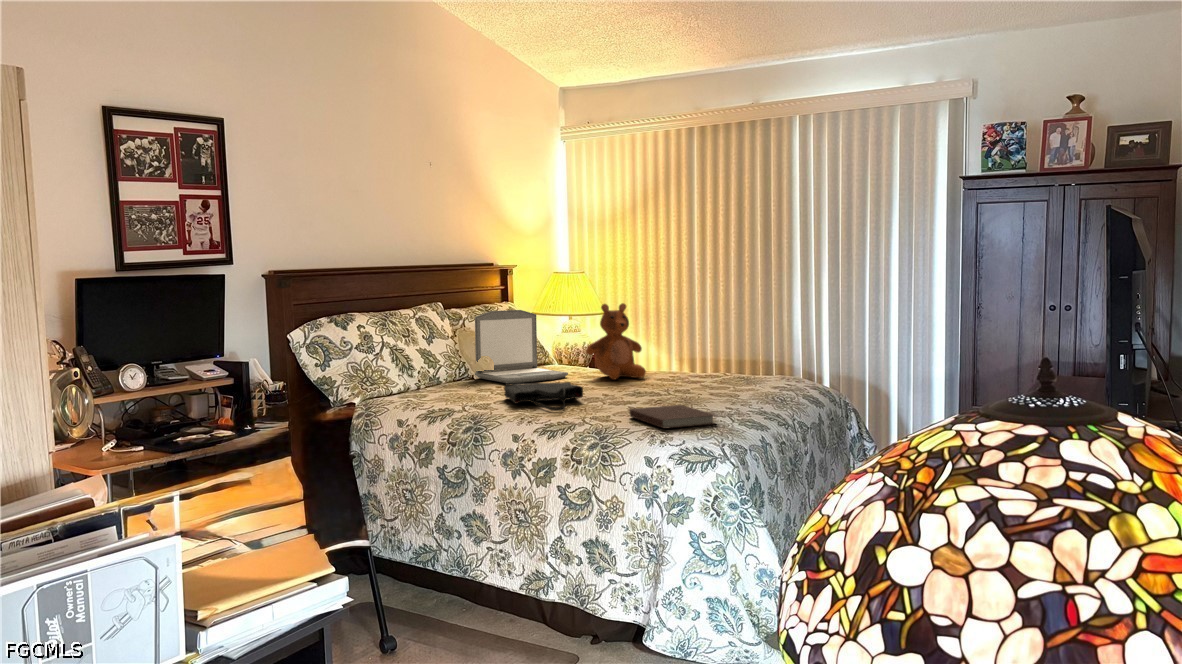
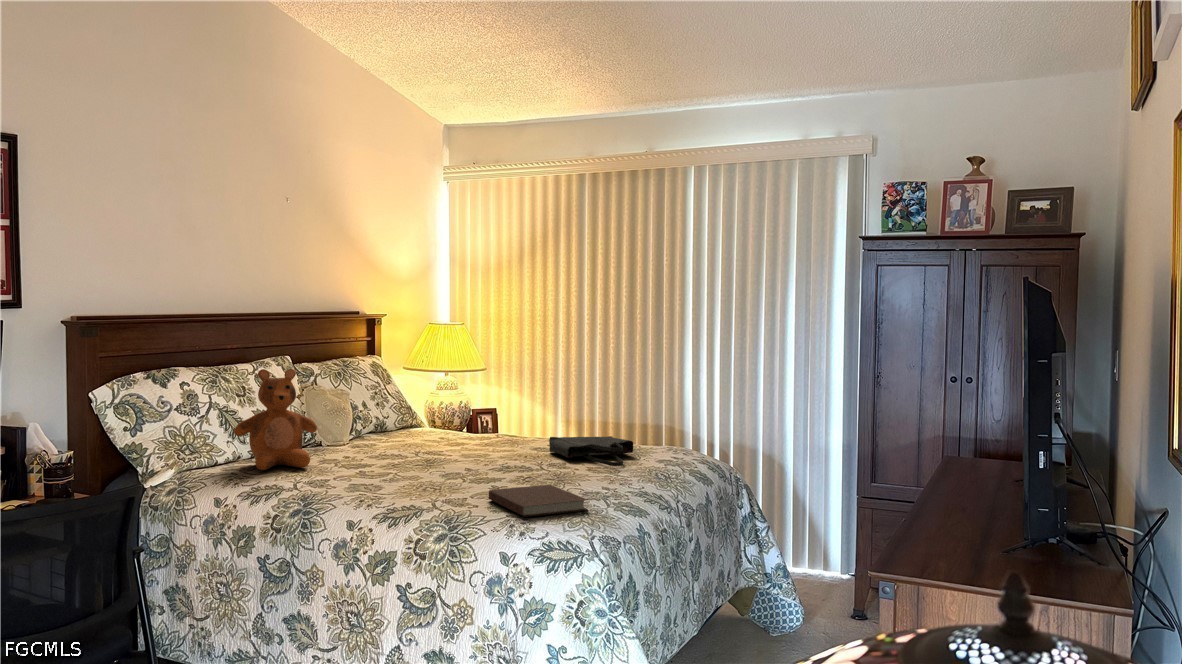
teddy bear: present [586,303,646,380] -> present [234,369,317,470]
laptop: present [475,310,568,383] -> none [326,366,434,451]
tote bag: present [504,382,583,411] -> present [549,436,633,466]

